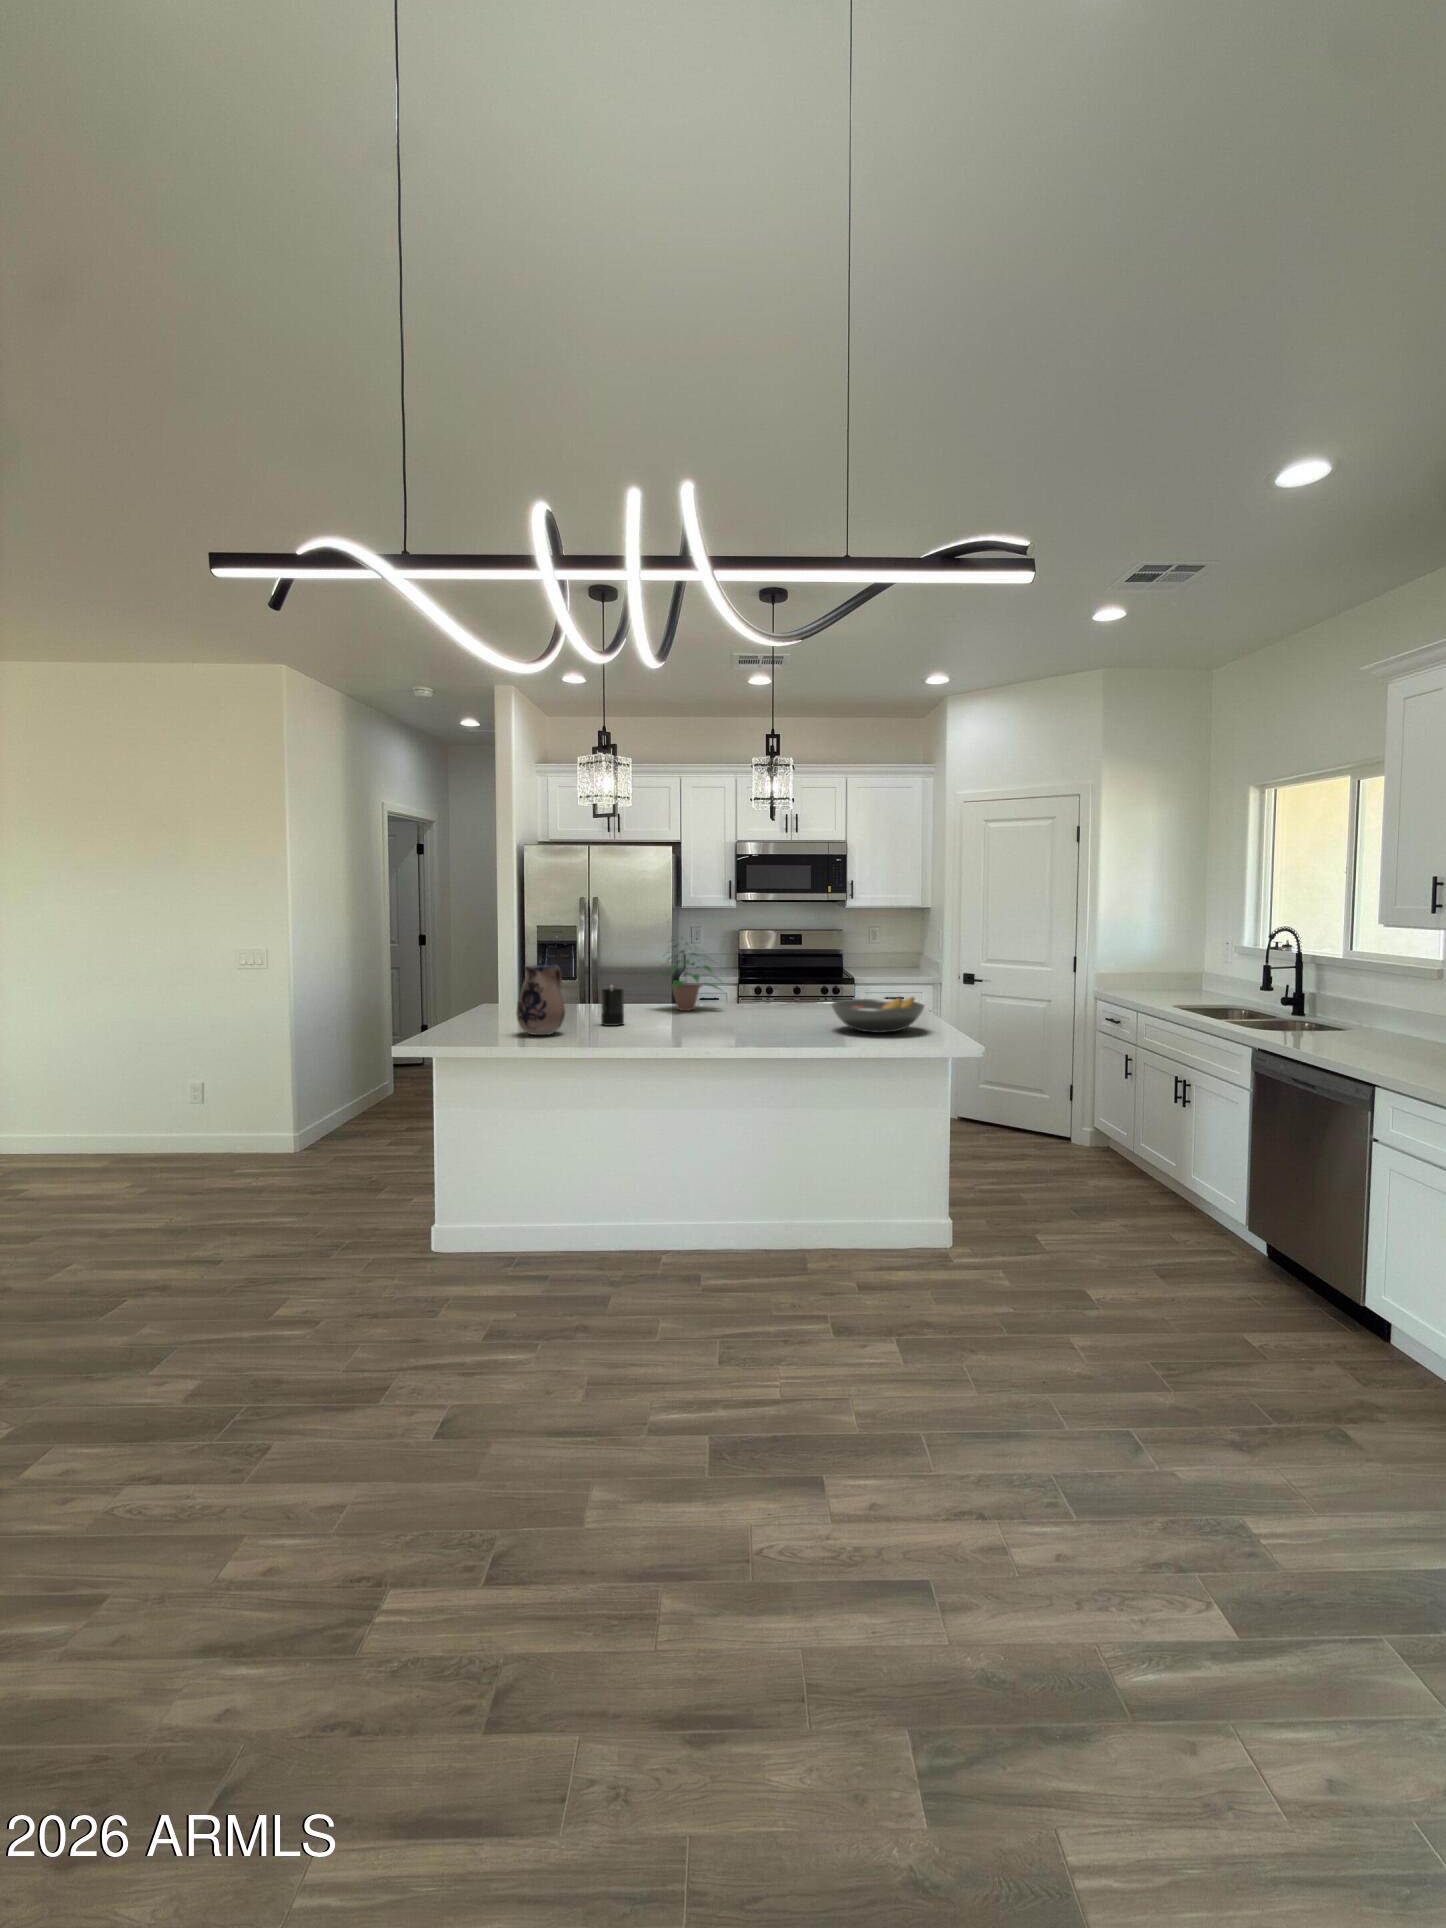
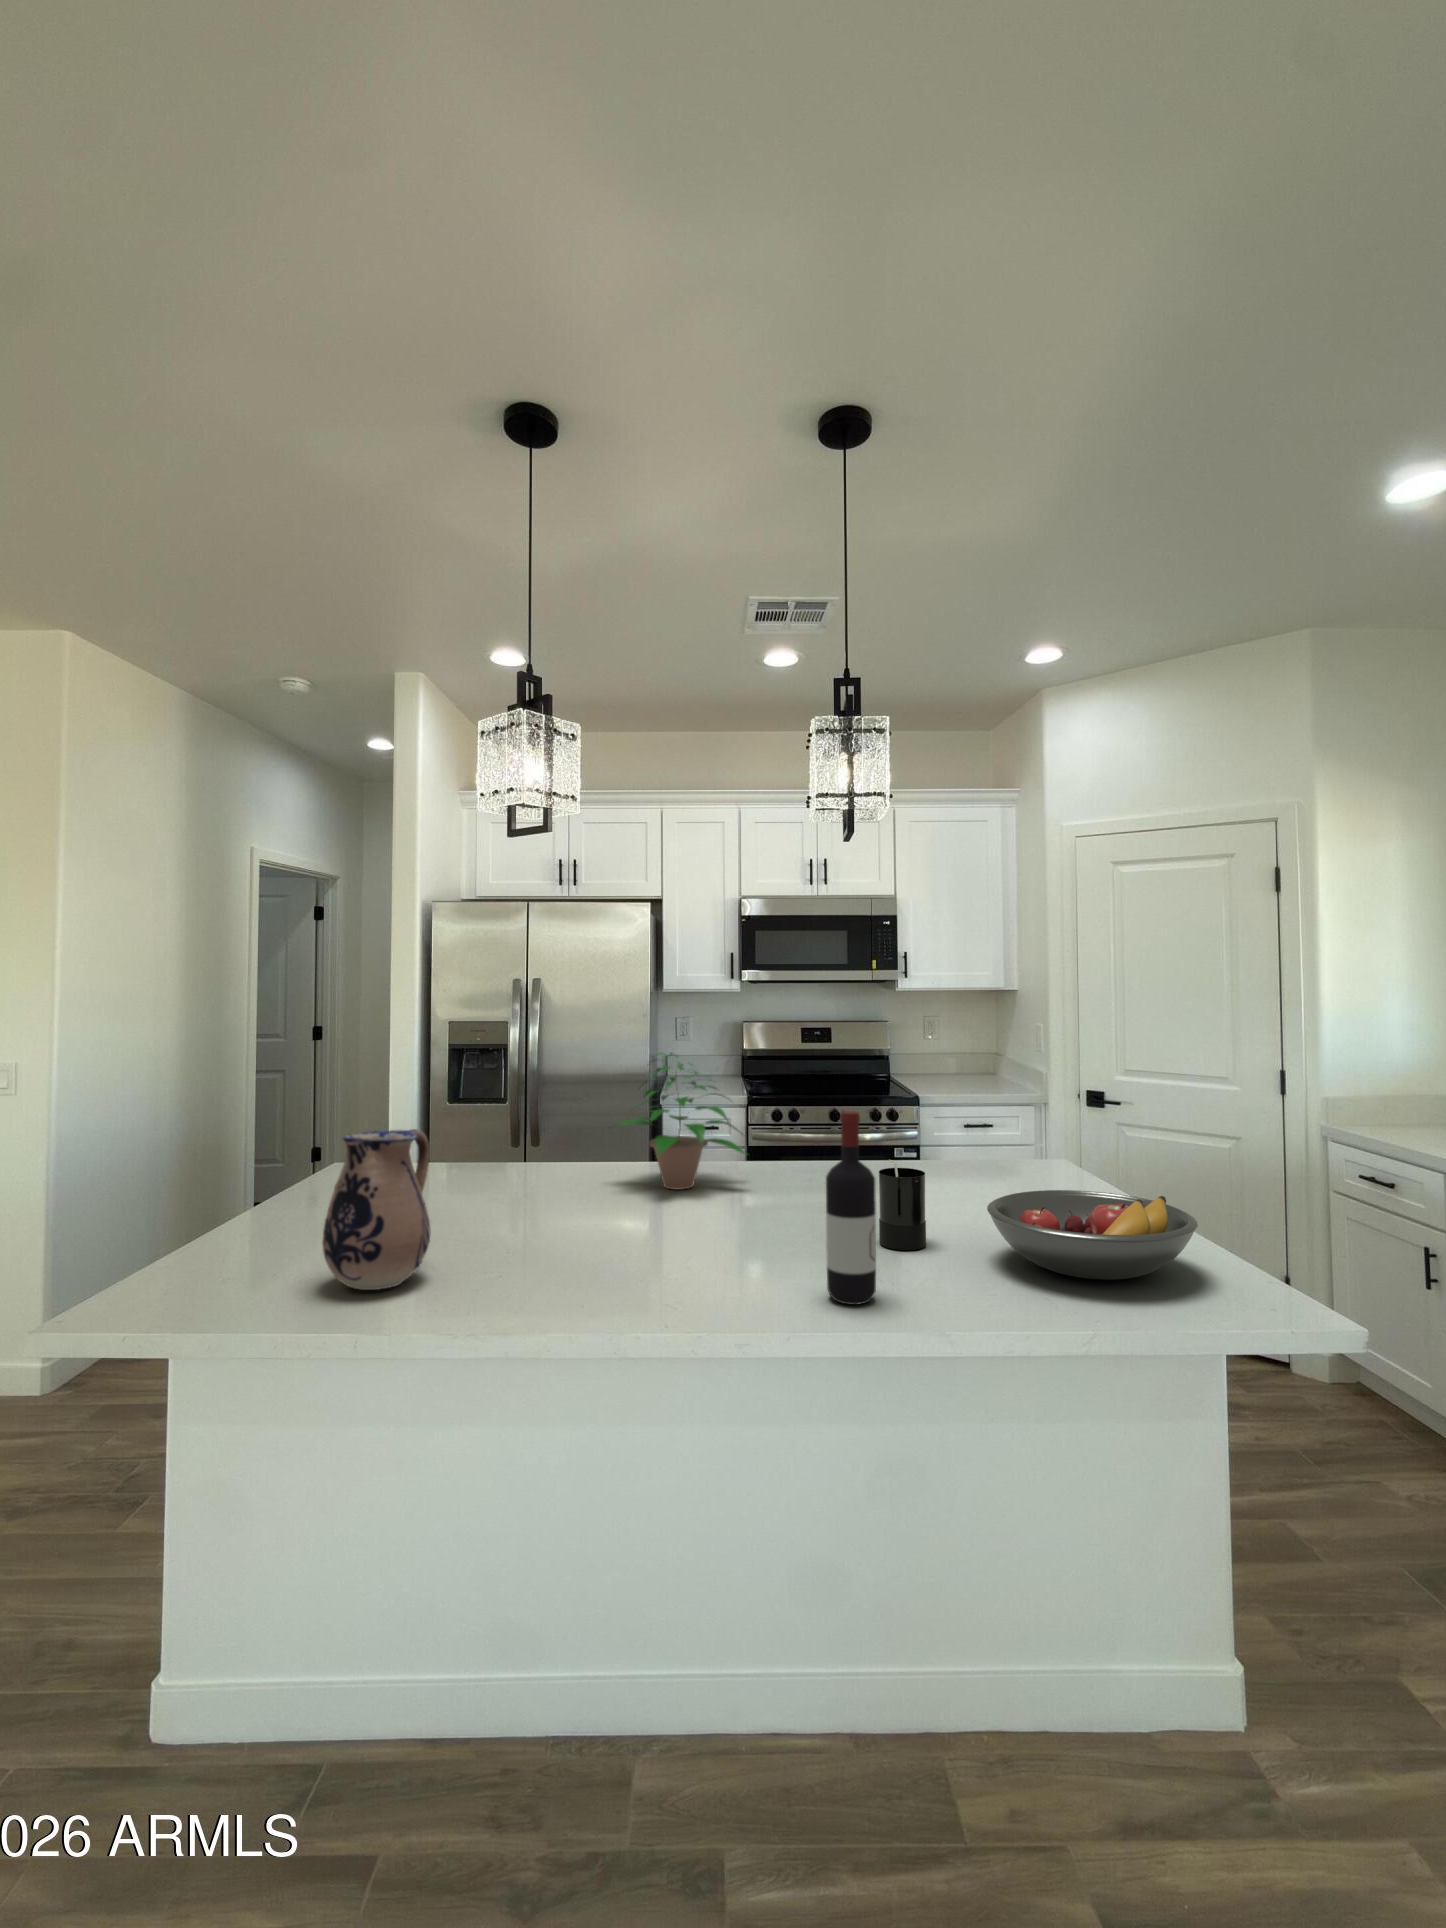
wine bottle: none [749,953,771,1038] -> present [826,1111,876,1305]
candle: present [601,988,624,1026] -> present [879,1160,926,1250]

